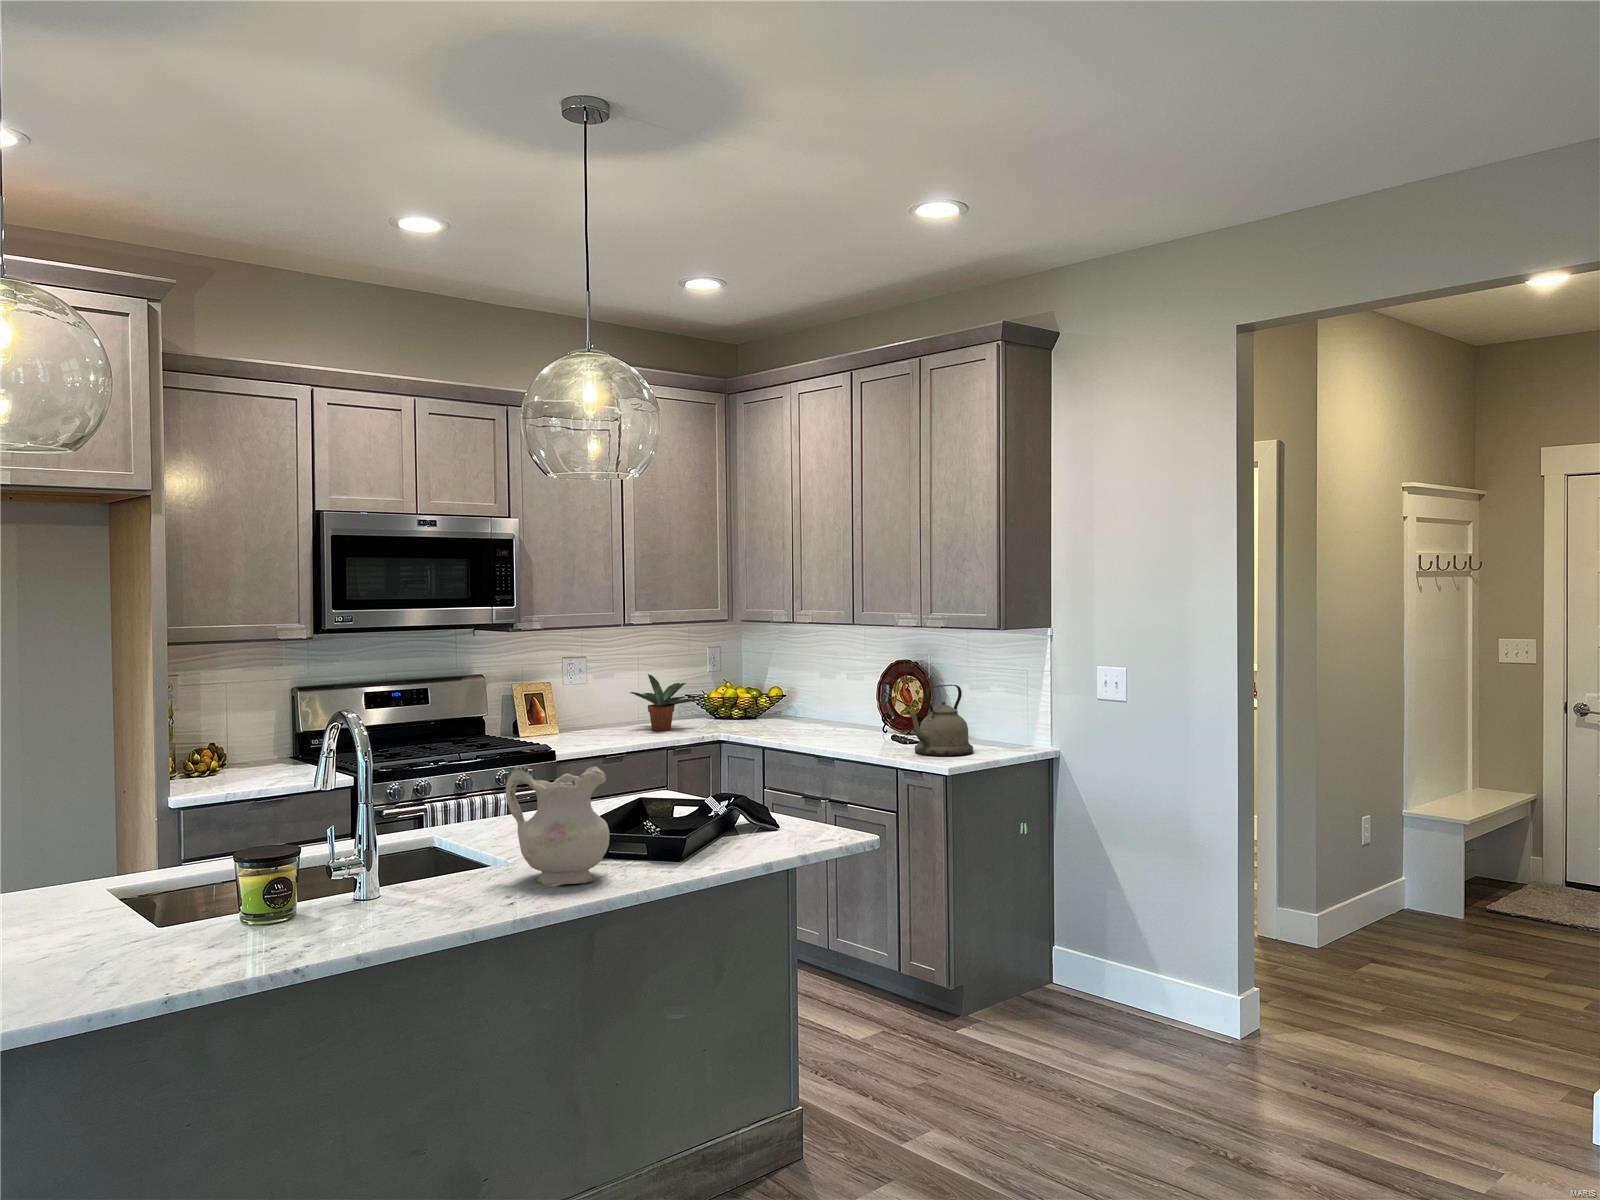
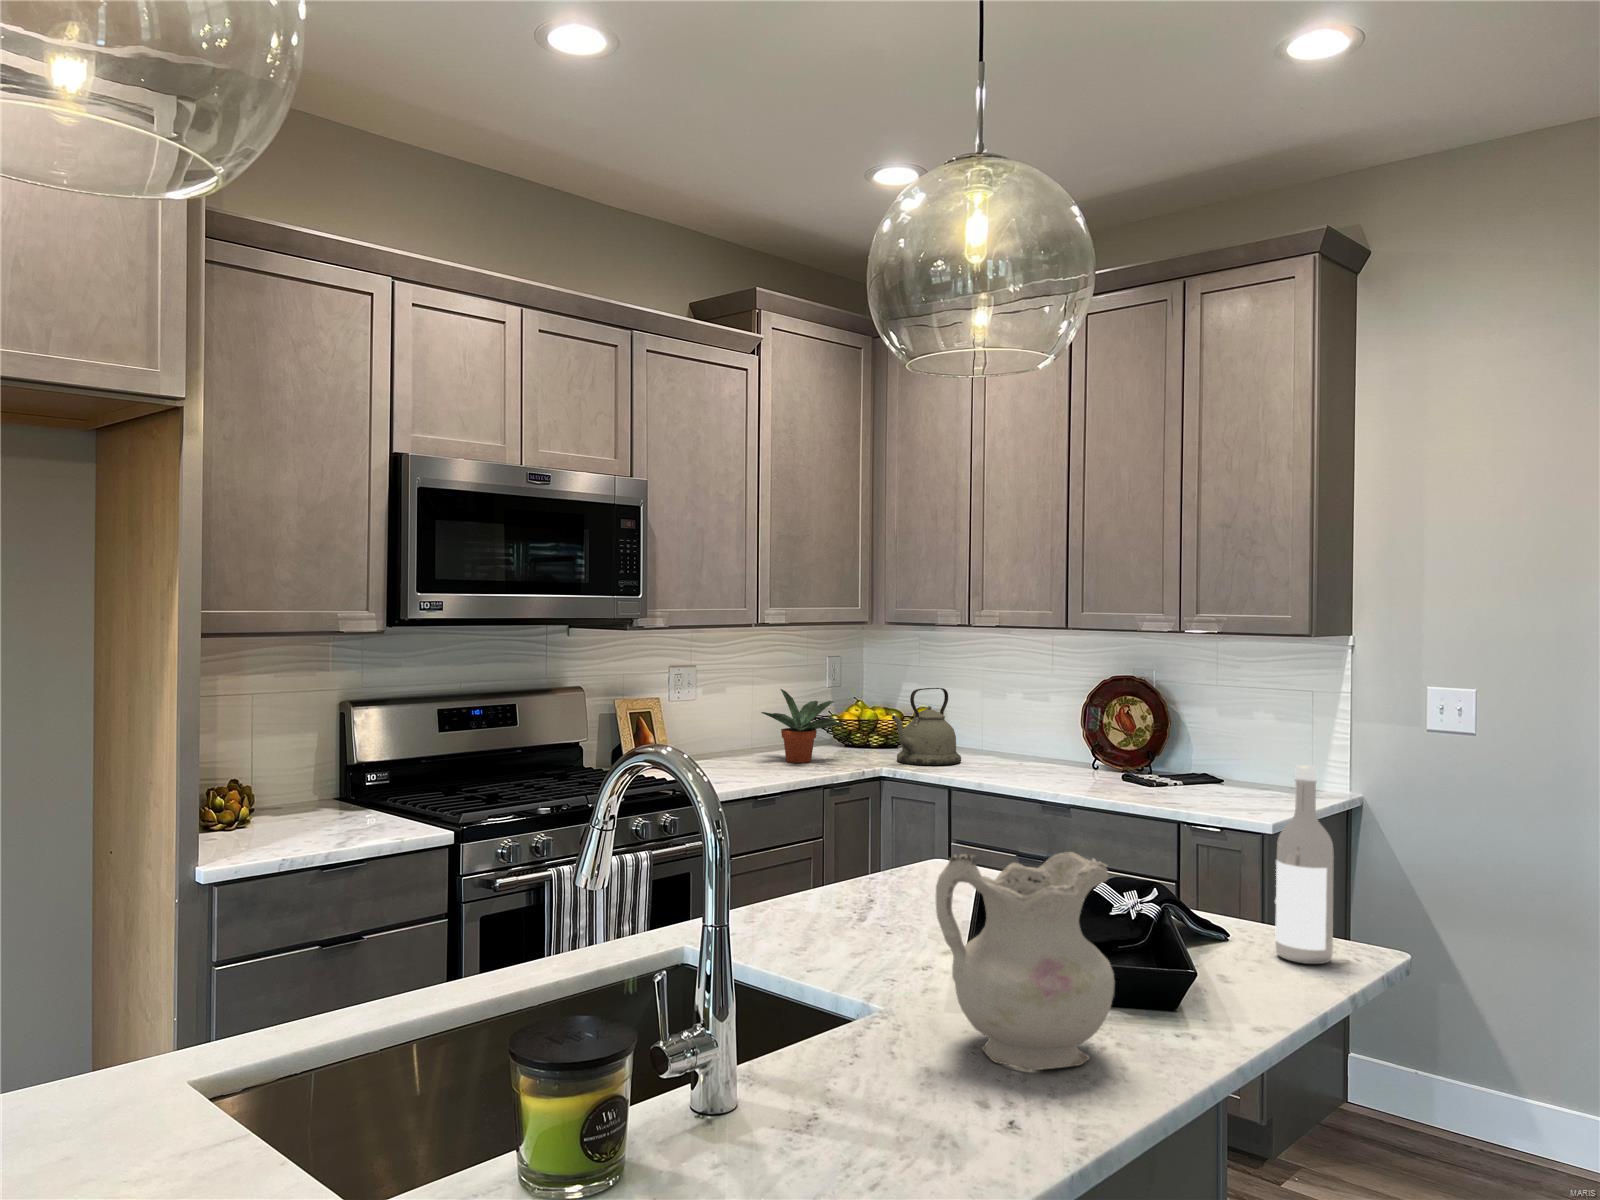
kettle: present [908,685,973,756] -> present [892,688,961,765]
wine bottle: none [793,718,826,842] -> present [1275,765,1334,964]

